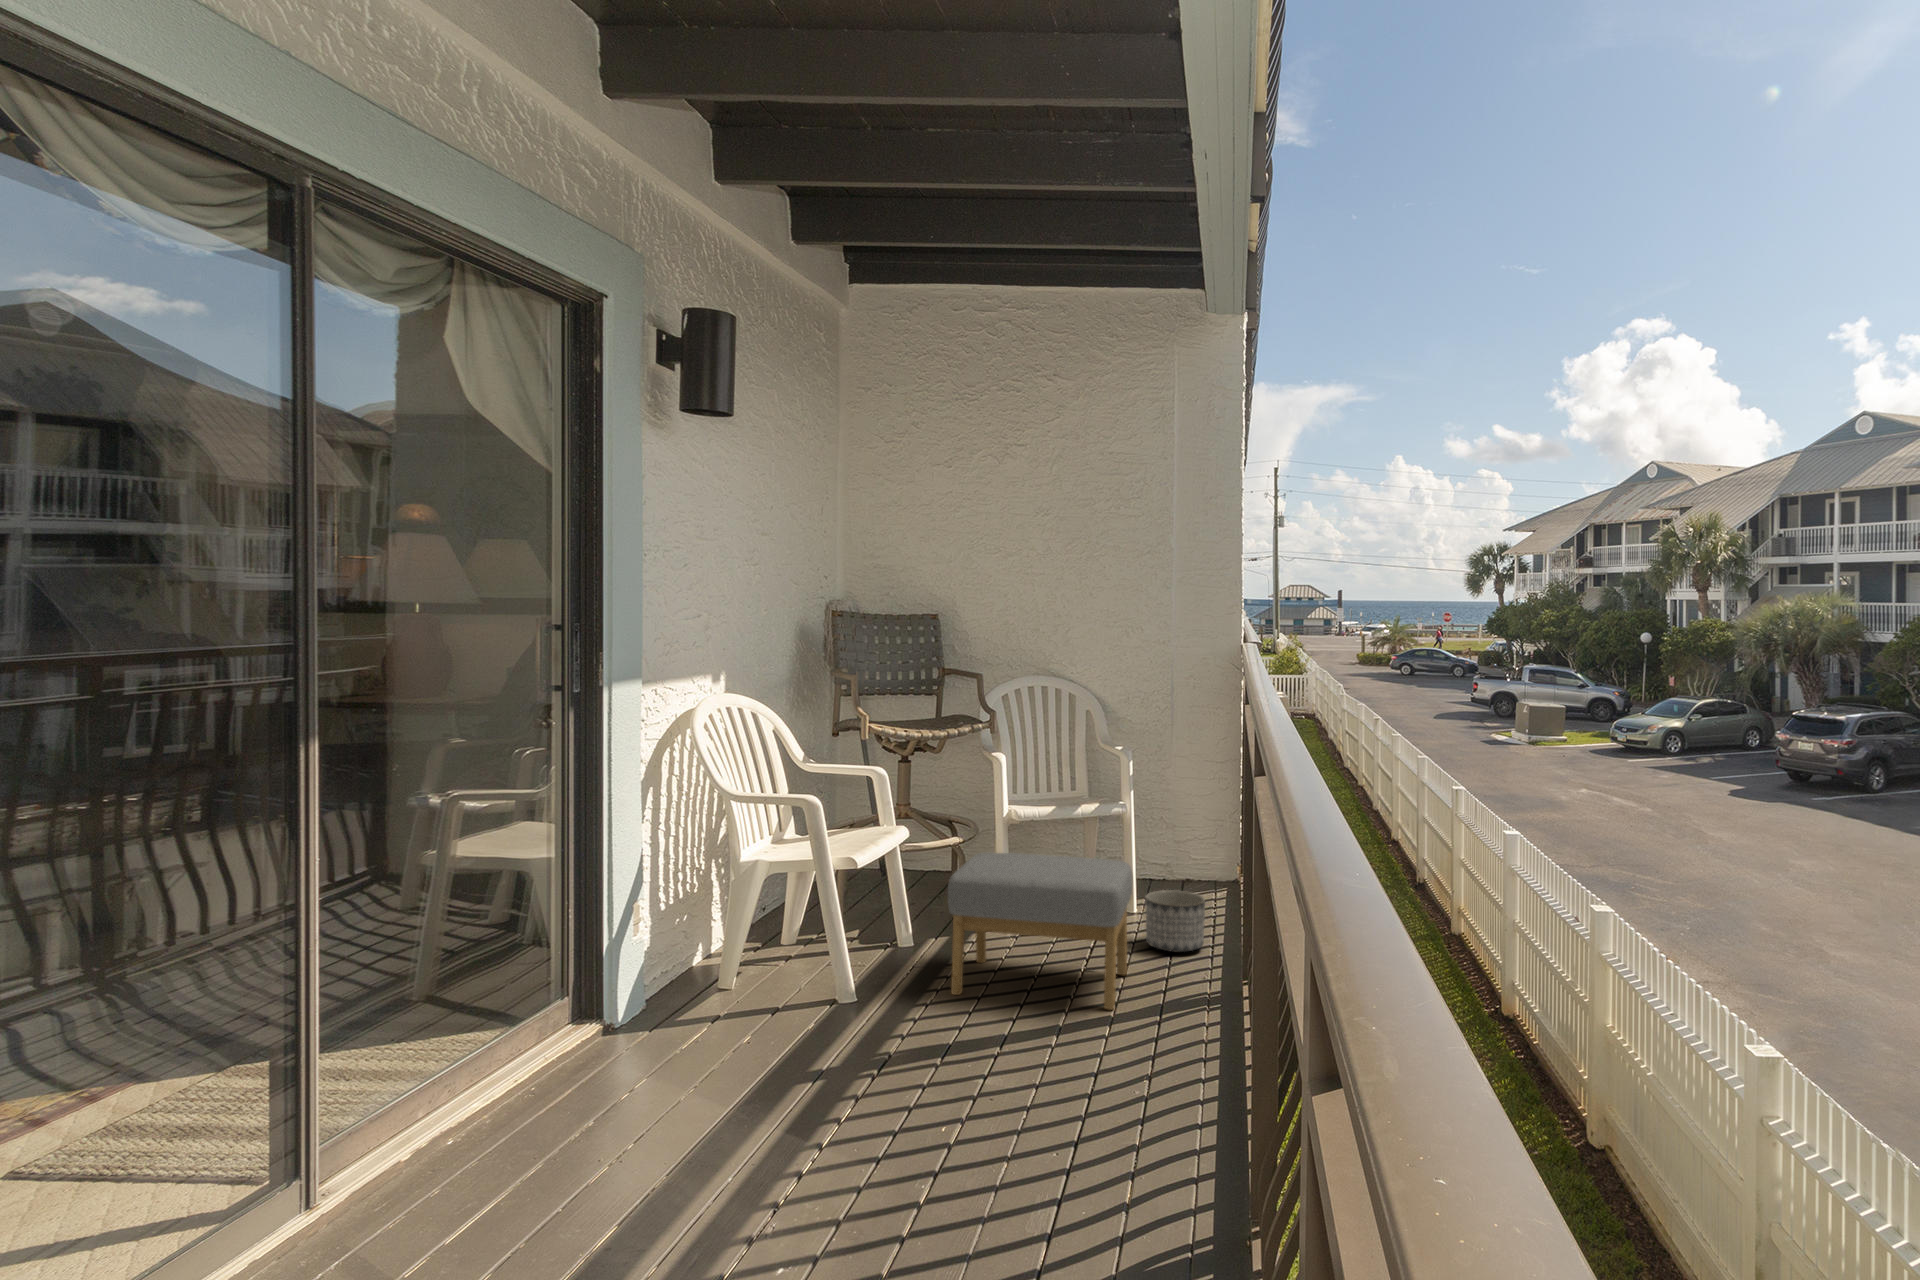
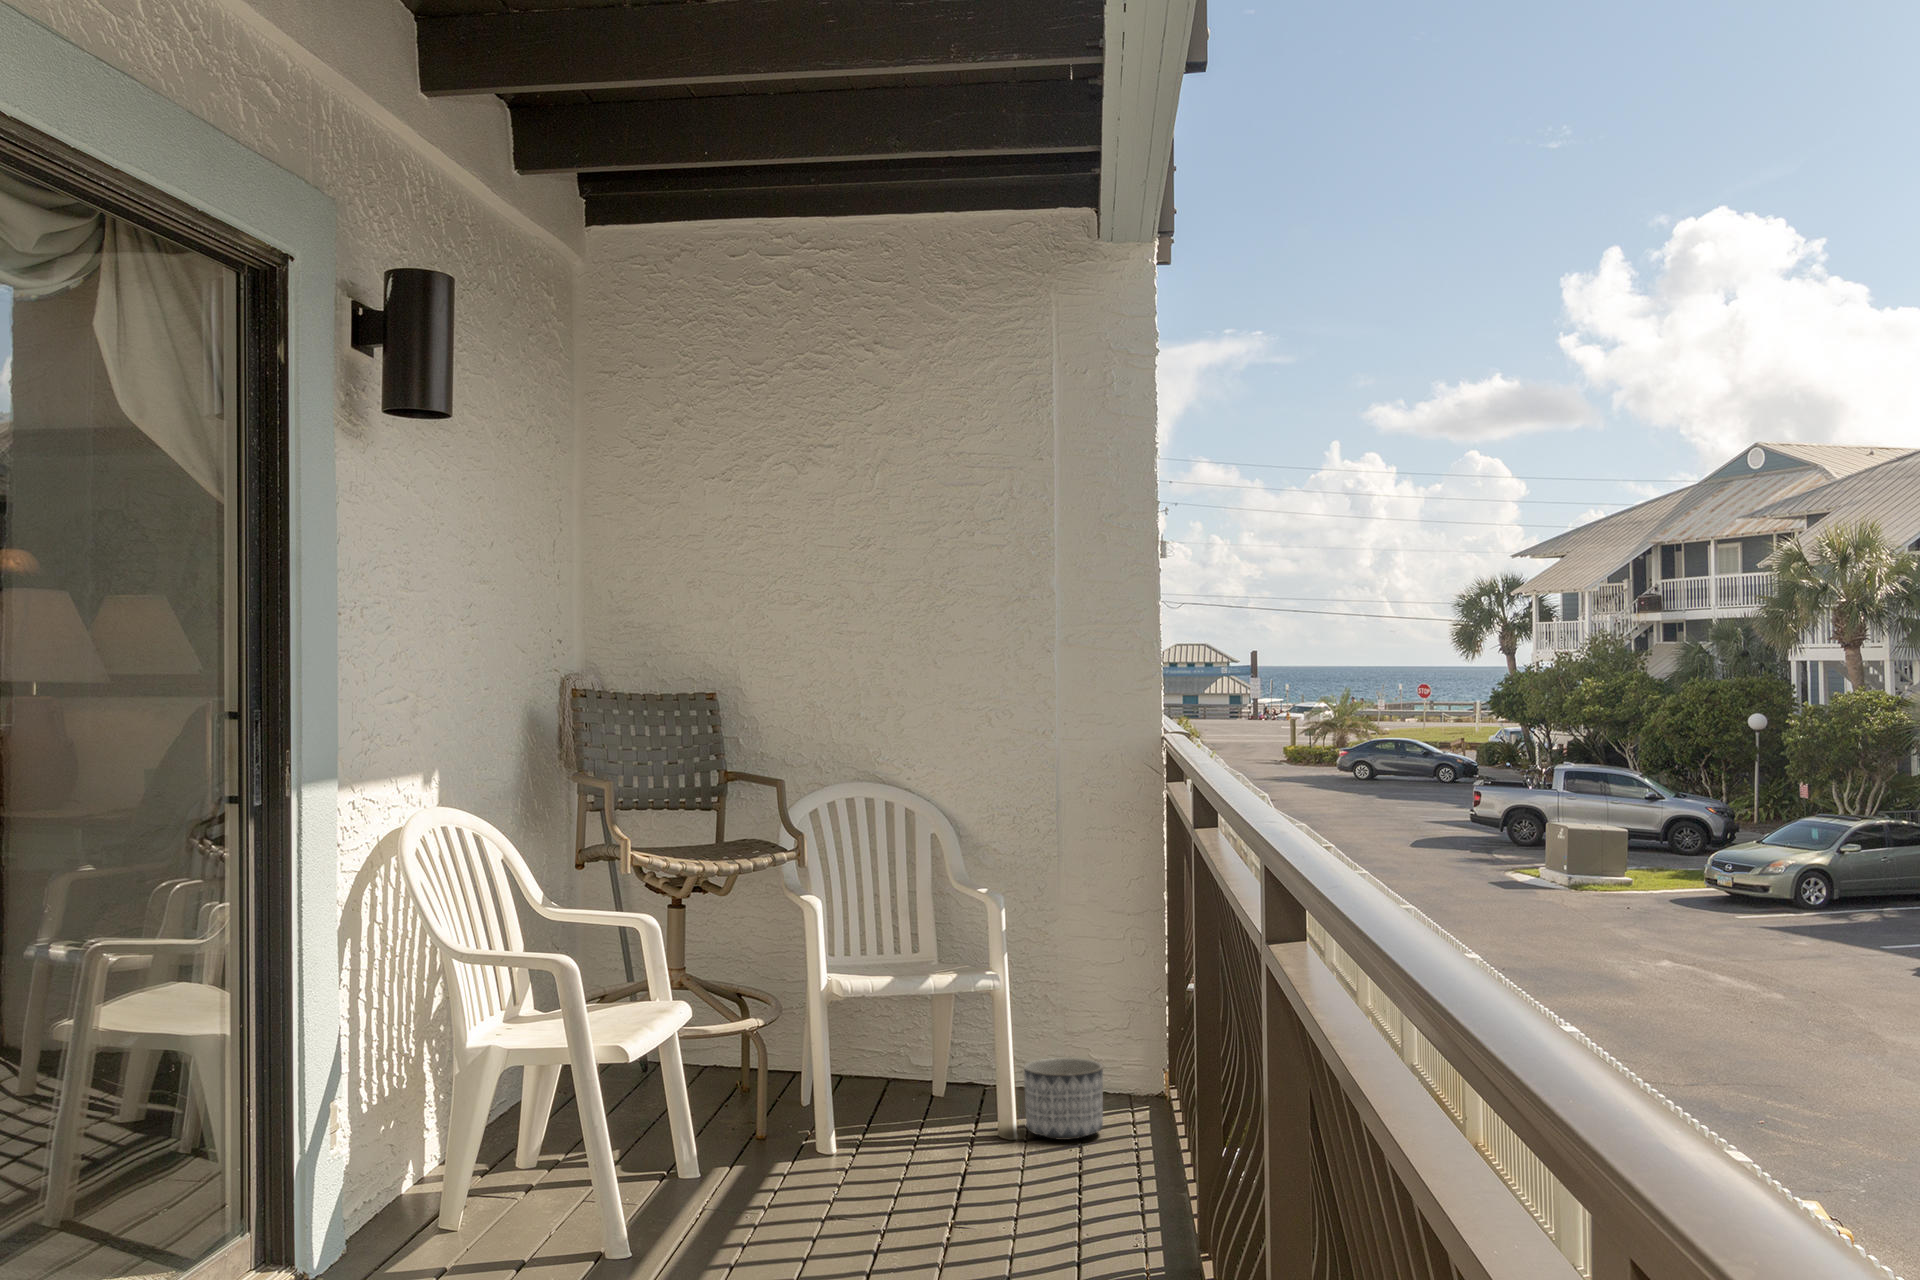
footstool: present [948,853,1132,1010] -> none [766,1014,1010,1210]

